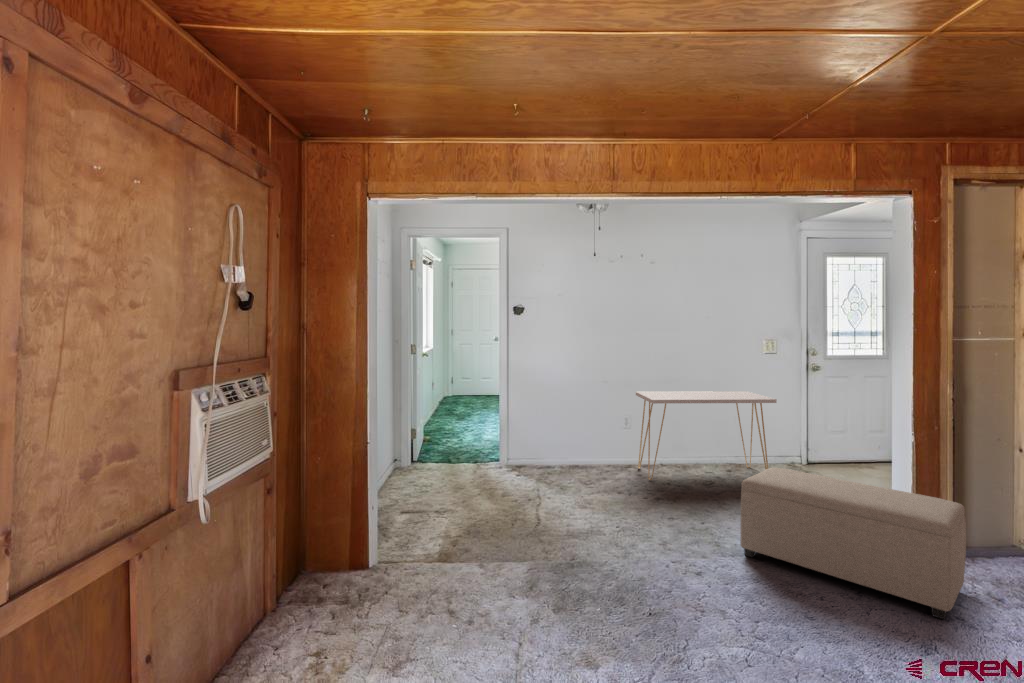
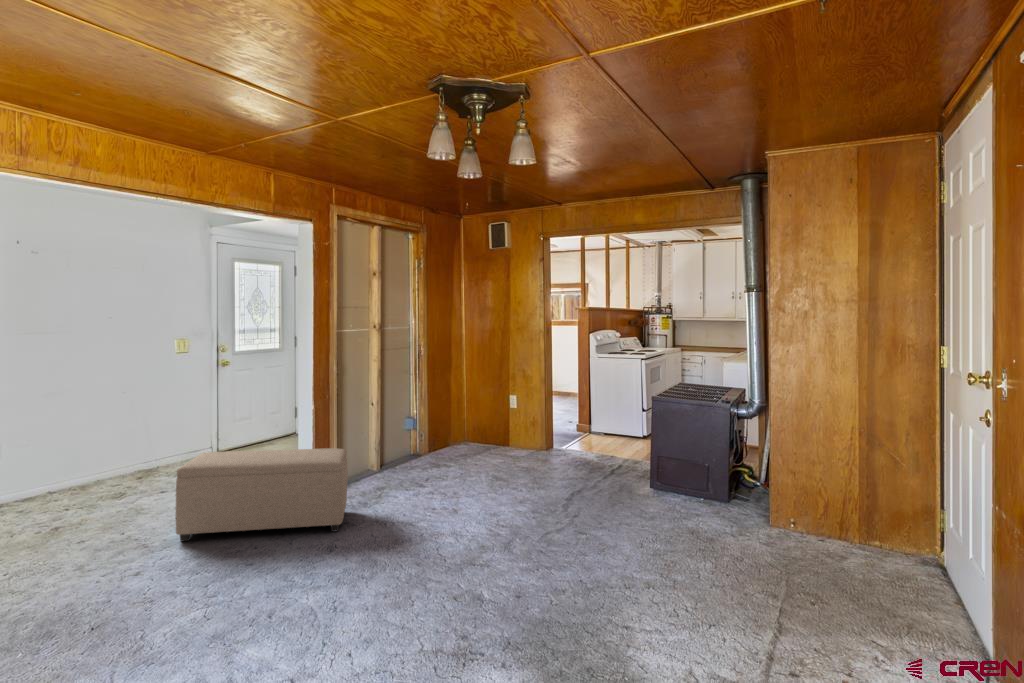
console table: present [636,391,777,480] -> none [7,389,193,506]

